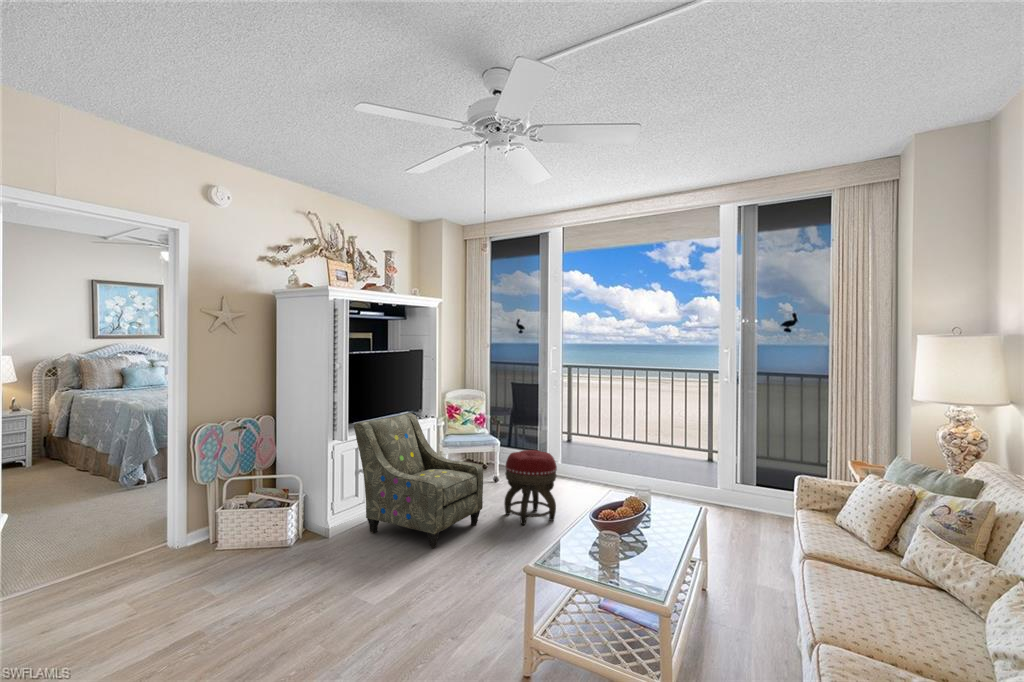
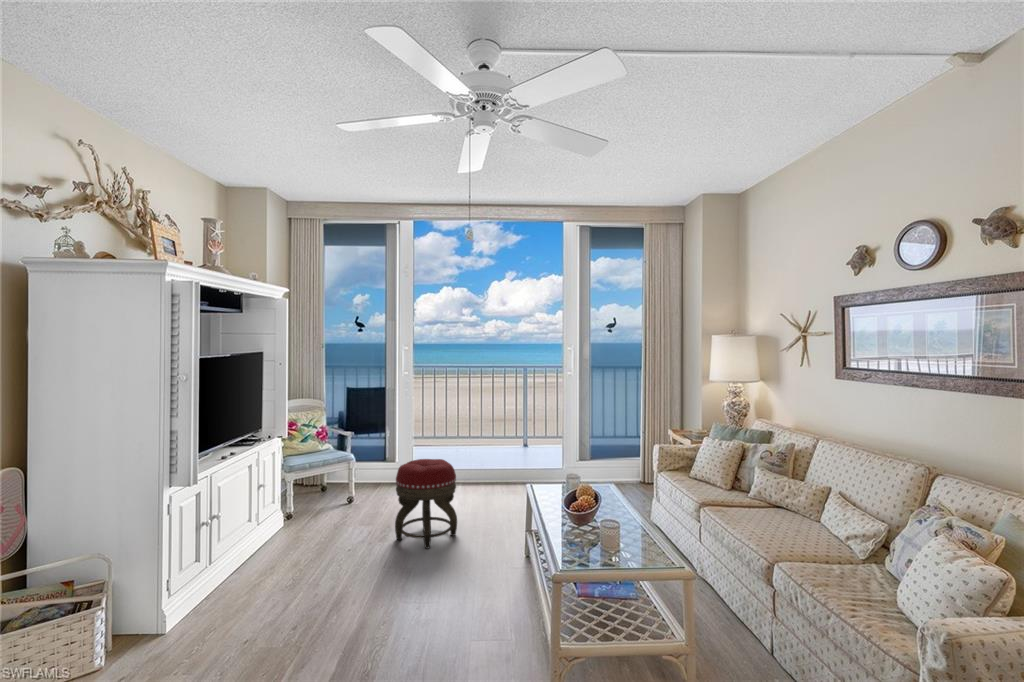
armchair: present [354,413,483,548] -> none [198,433,379,611]

